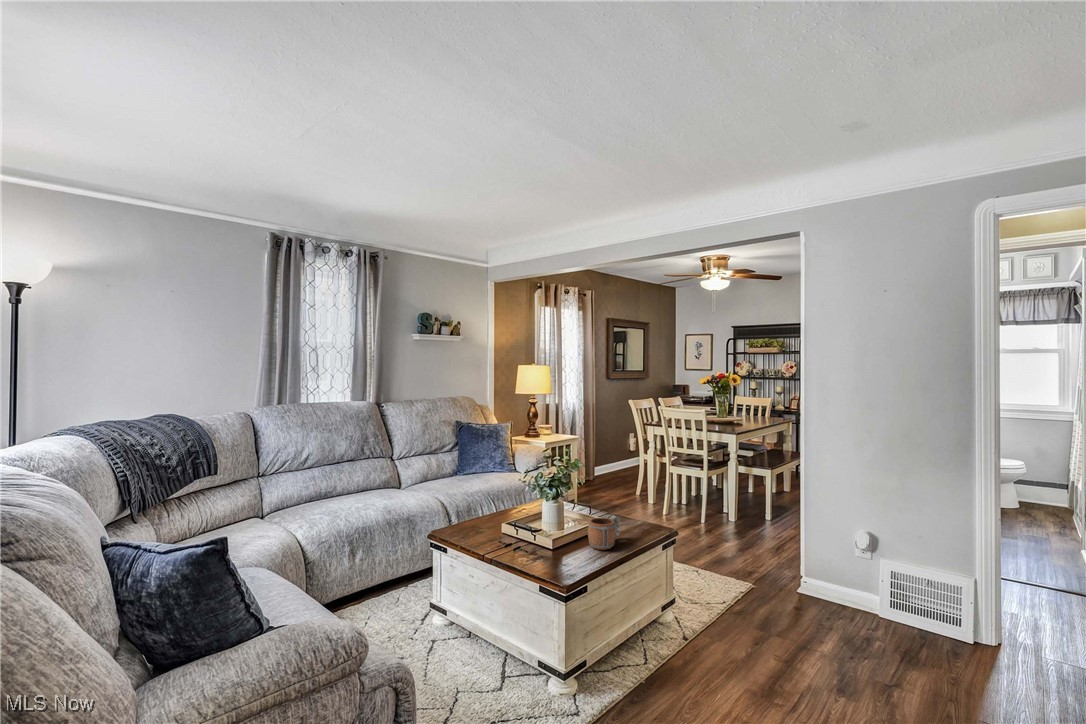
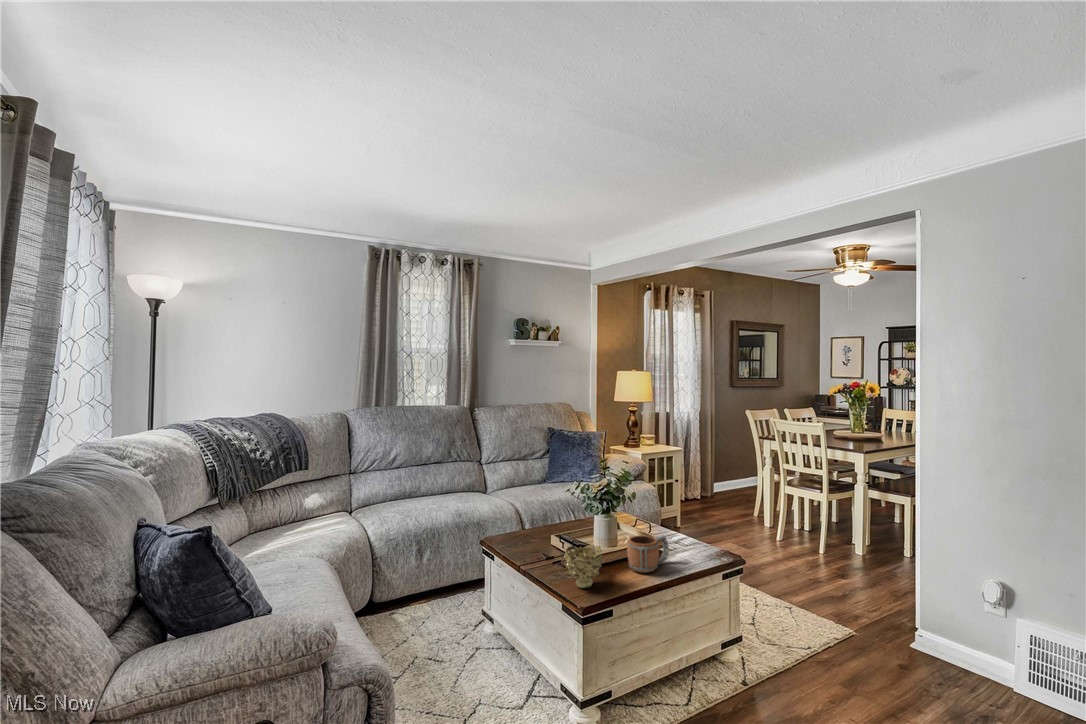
decorative bowl: none [543,528,577,568] -> present [564,545,604,588]

